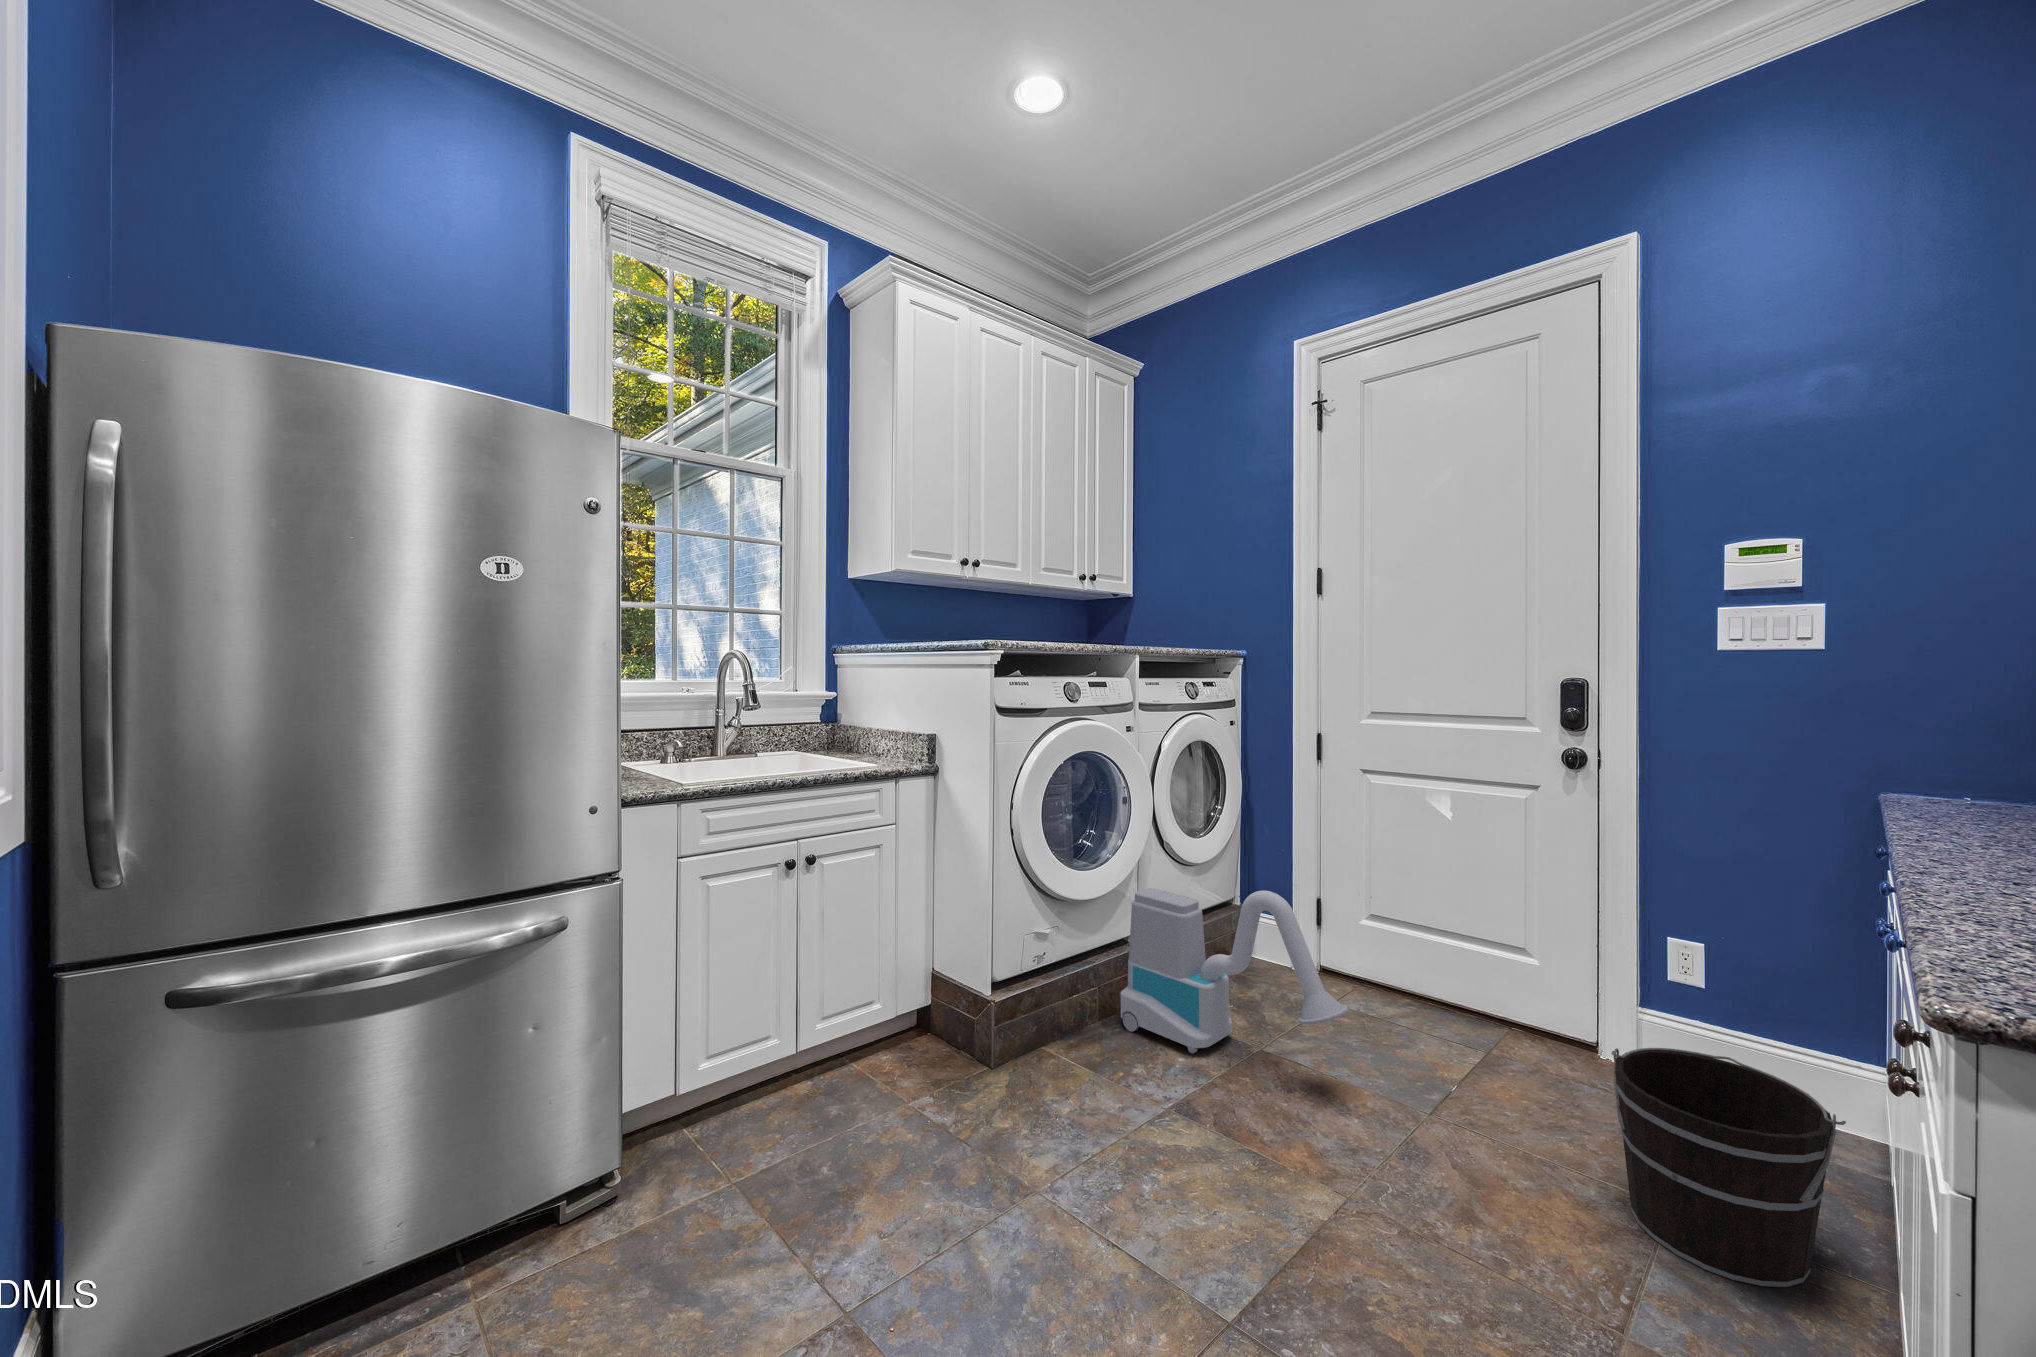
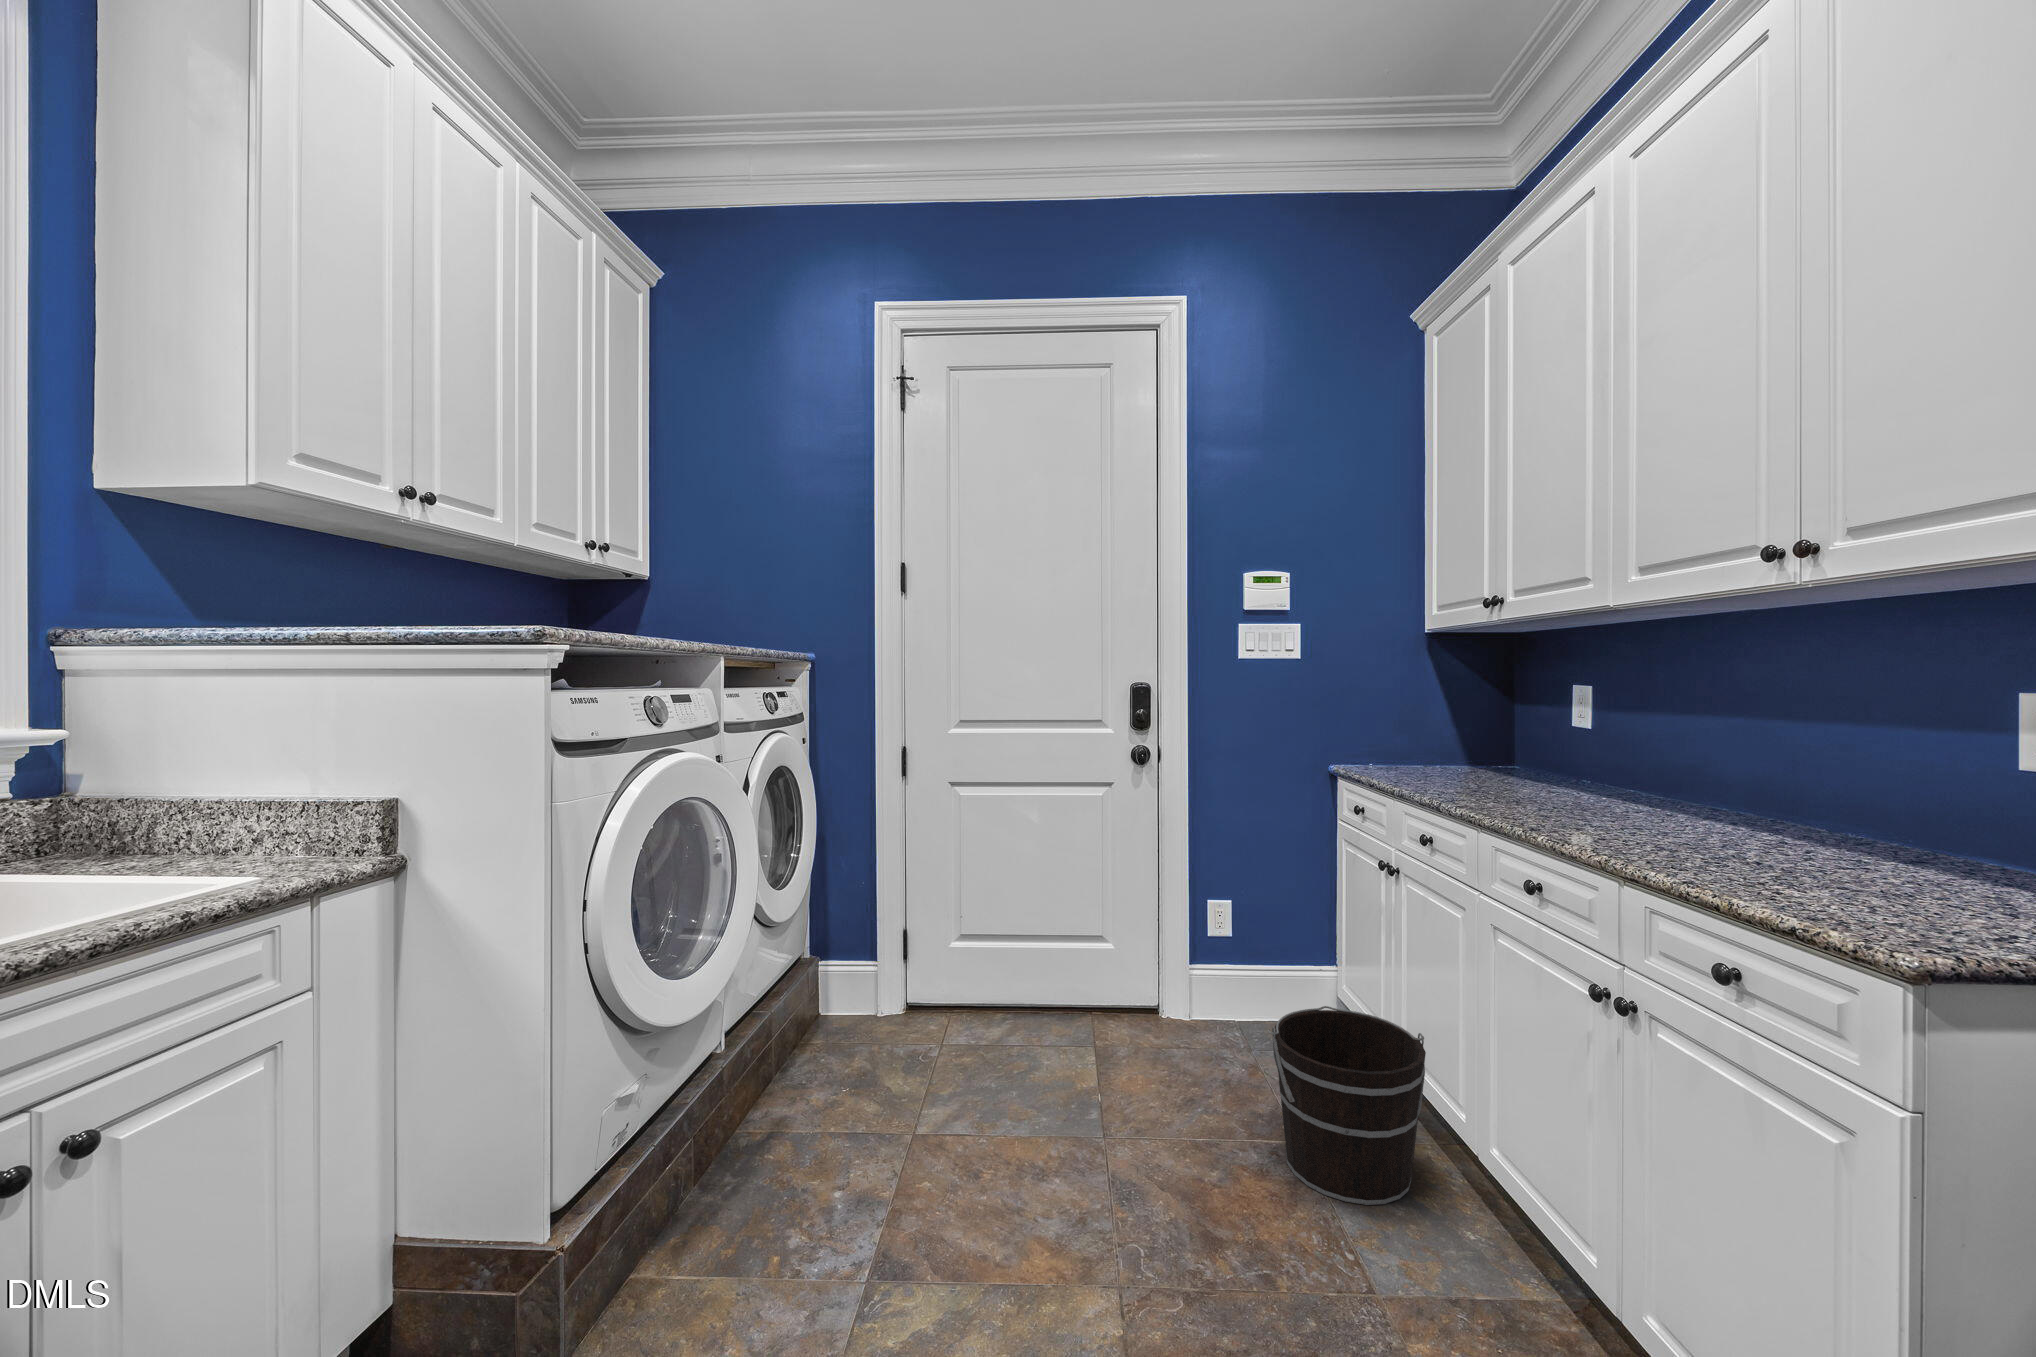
vacuum cleaner: present [1121,888,1348,1054] -> none [724,949,1033,1192]

